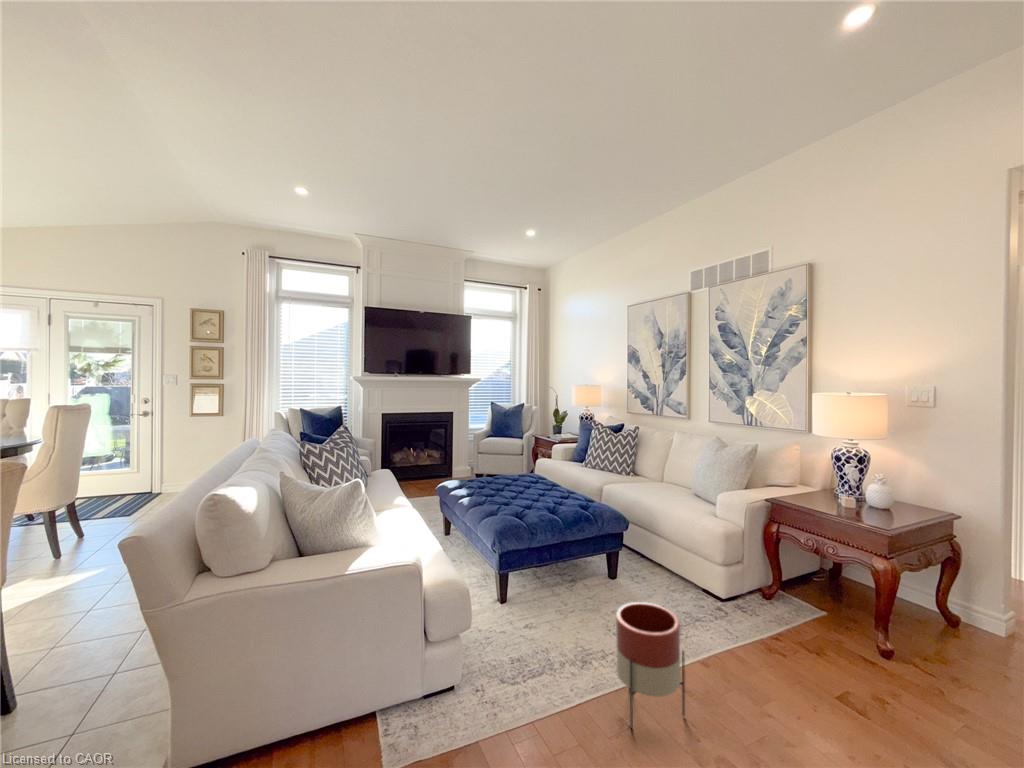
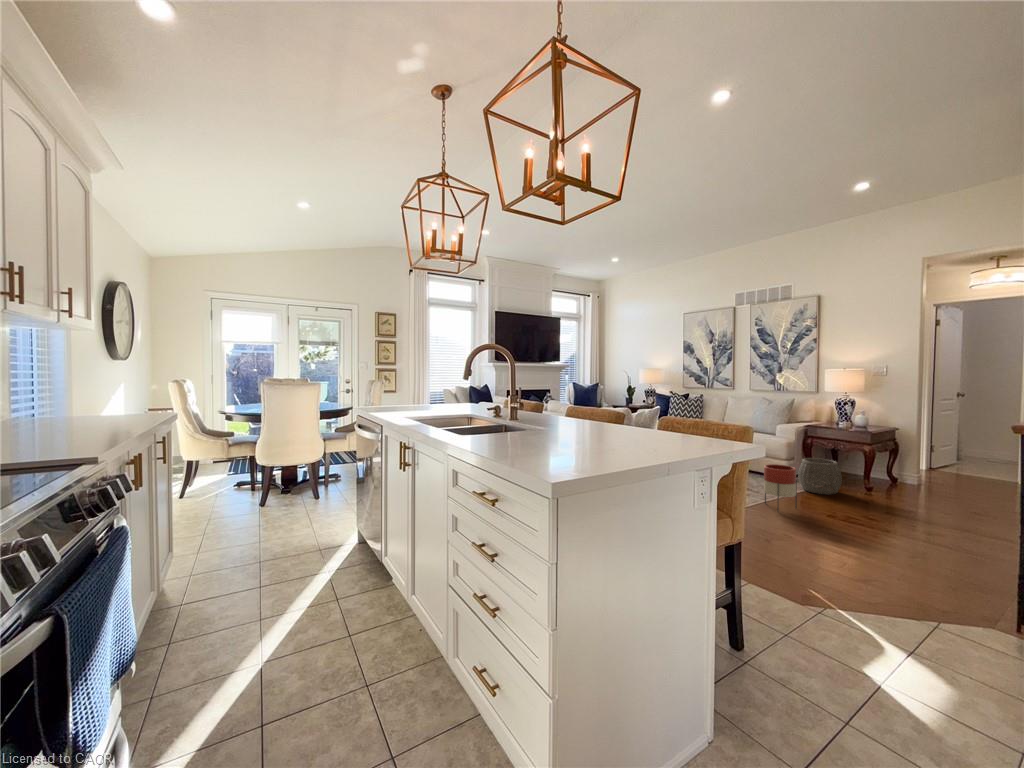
woven basket: none [738,568,822,657] -> present [799,458,842,495]

